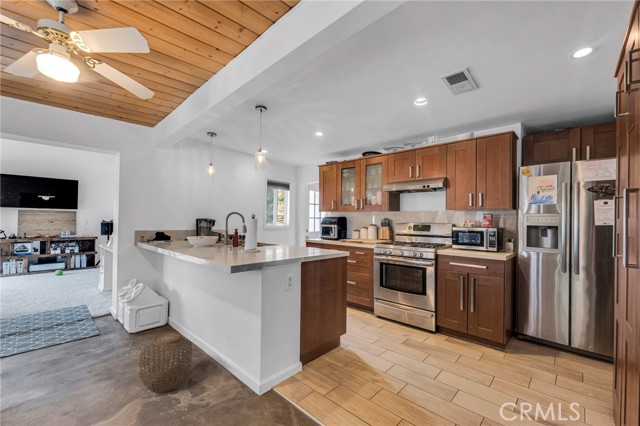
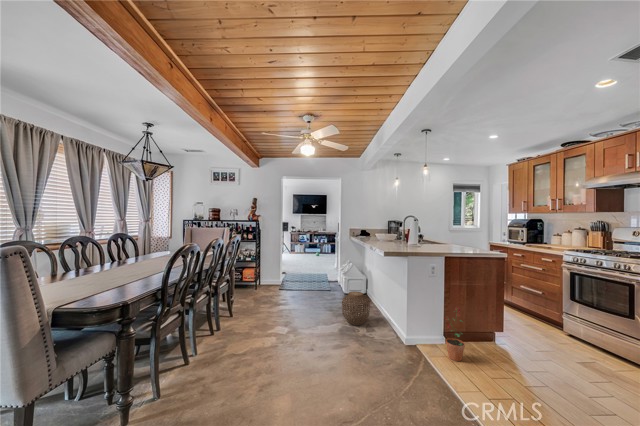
potted plant: none [304,321,331,392] -> present [445,306,465,361]

